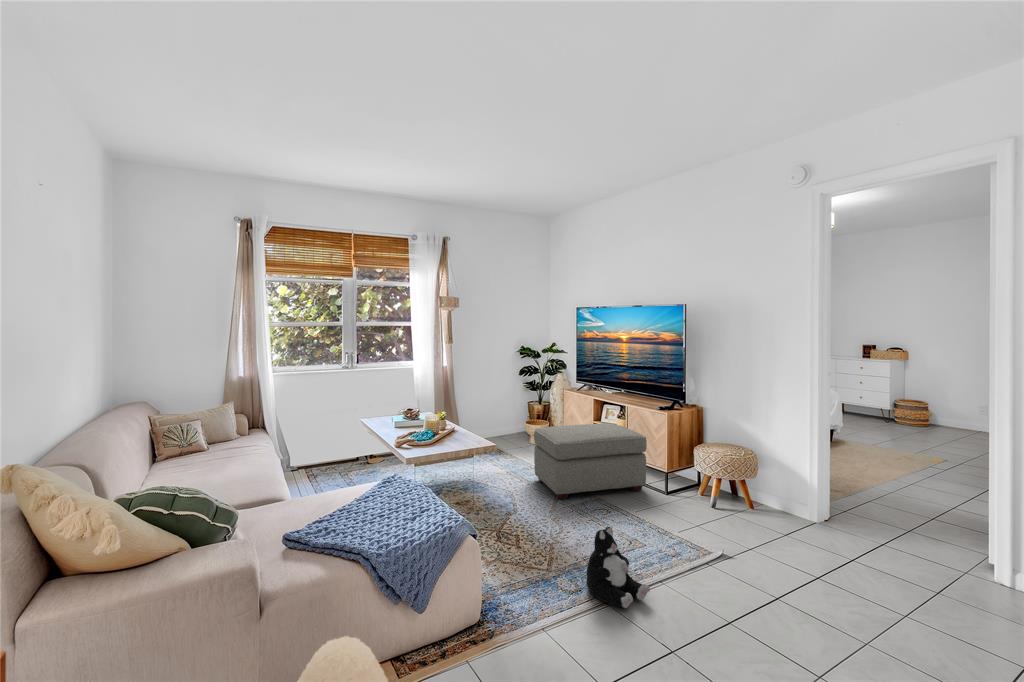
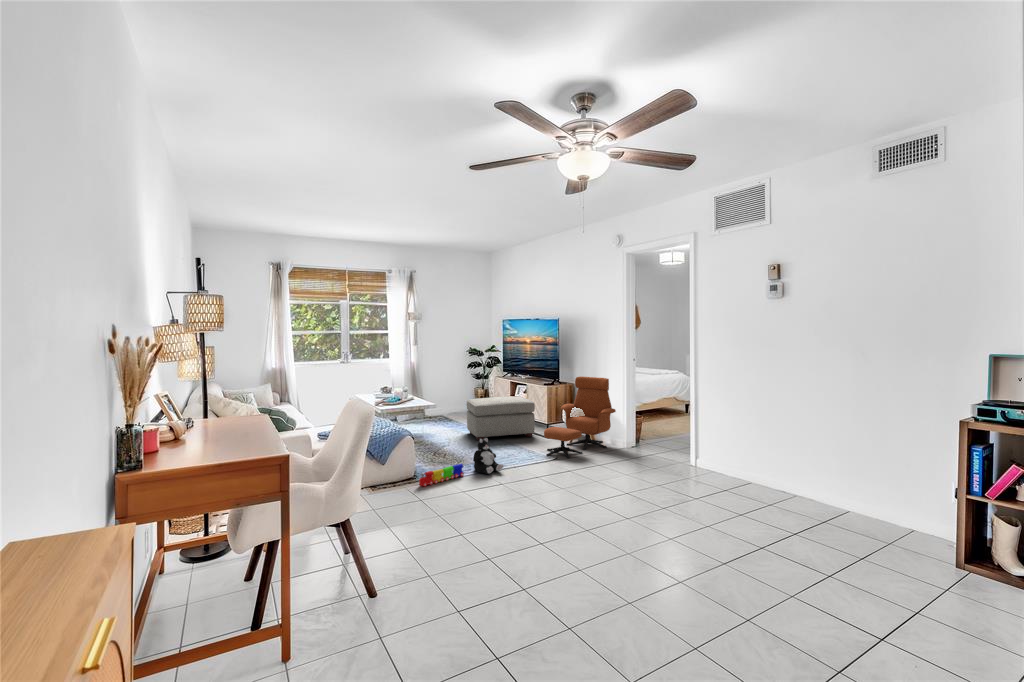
lounge chair: none [687,398,806,553] -> present [544,377,616,458]
toy train: none [492,587,575,659] -> present [419,464,464,487]

